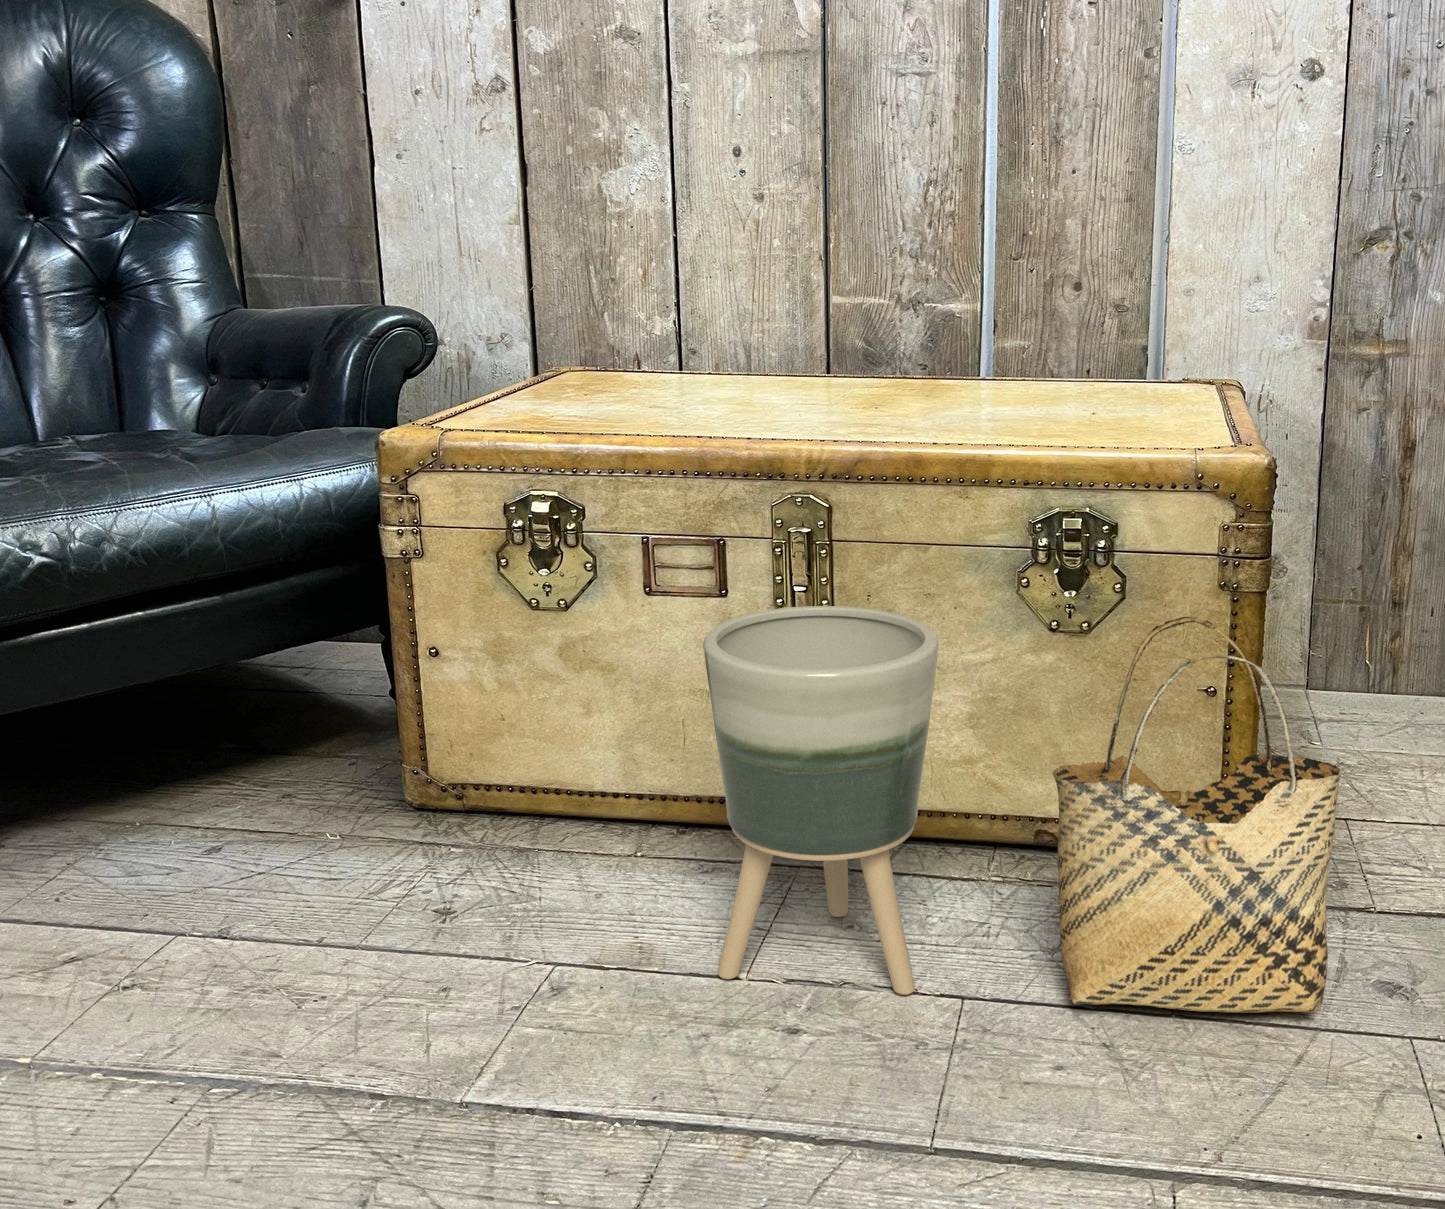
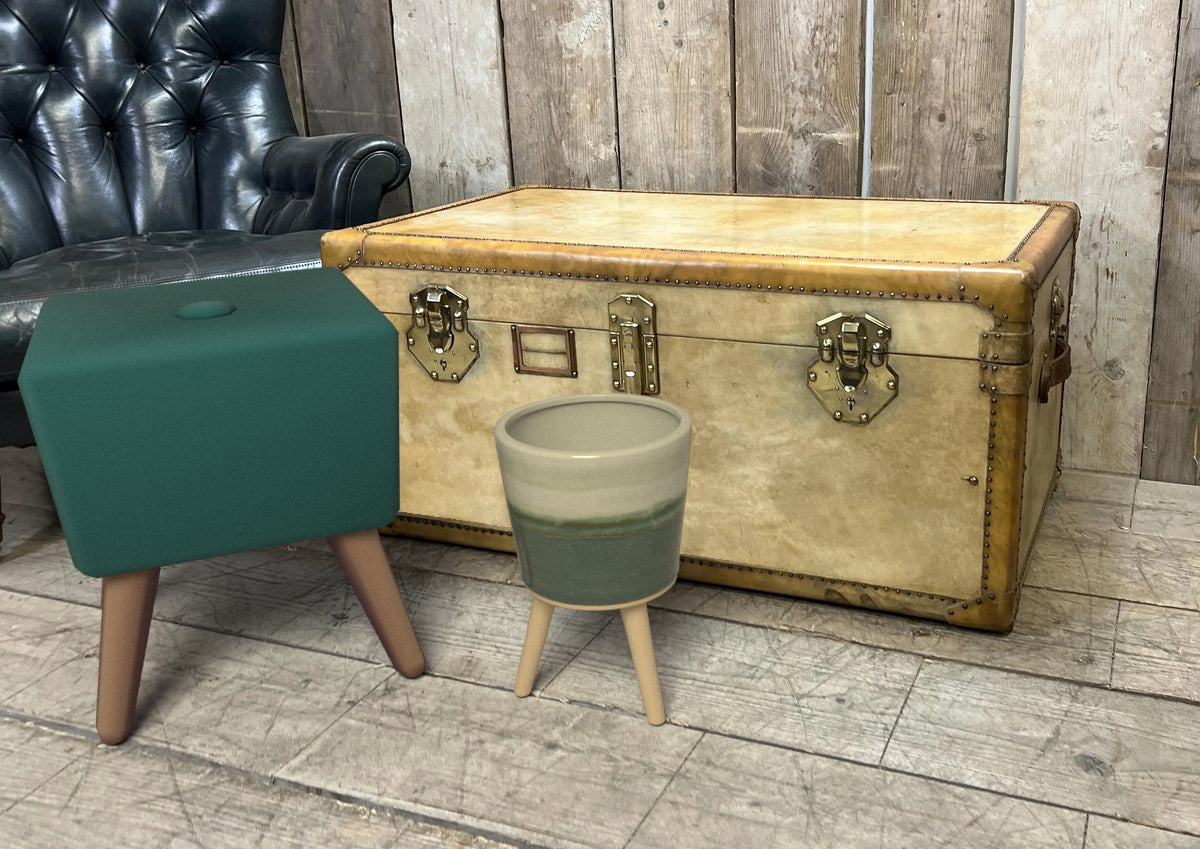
ottoman: none [60,467,597,1082] -> present [17,266,424,745]
woven basket: present [1053,617,1341,1013] -> none [776,419,1040,780]

